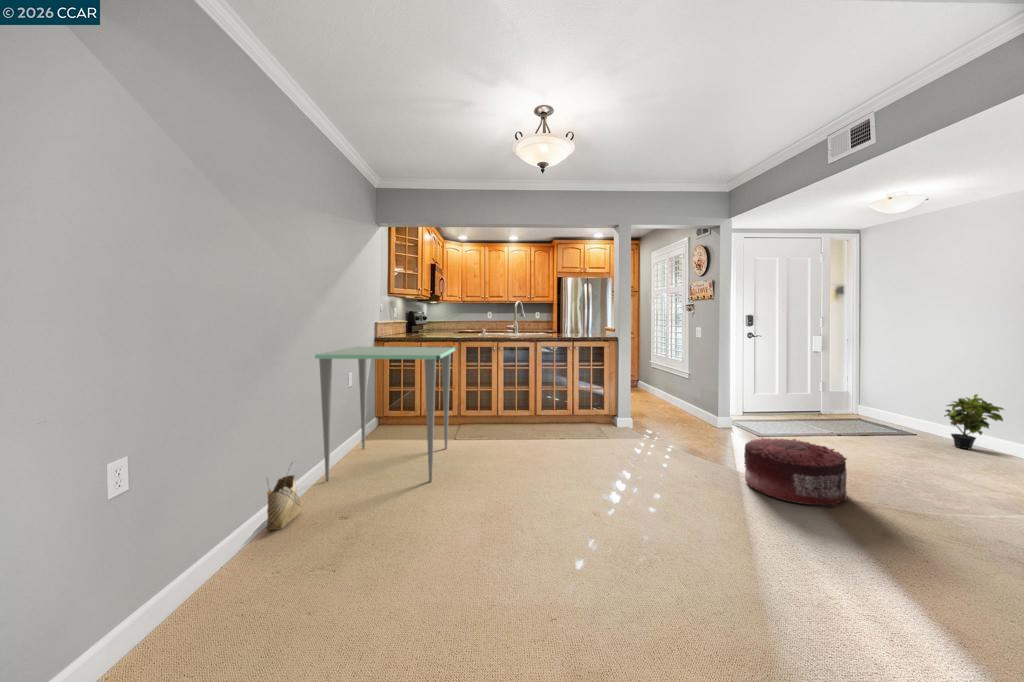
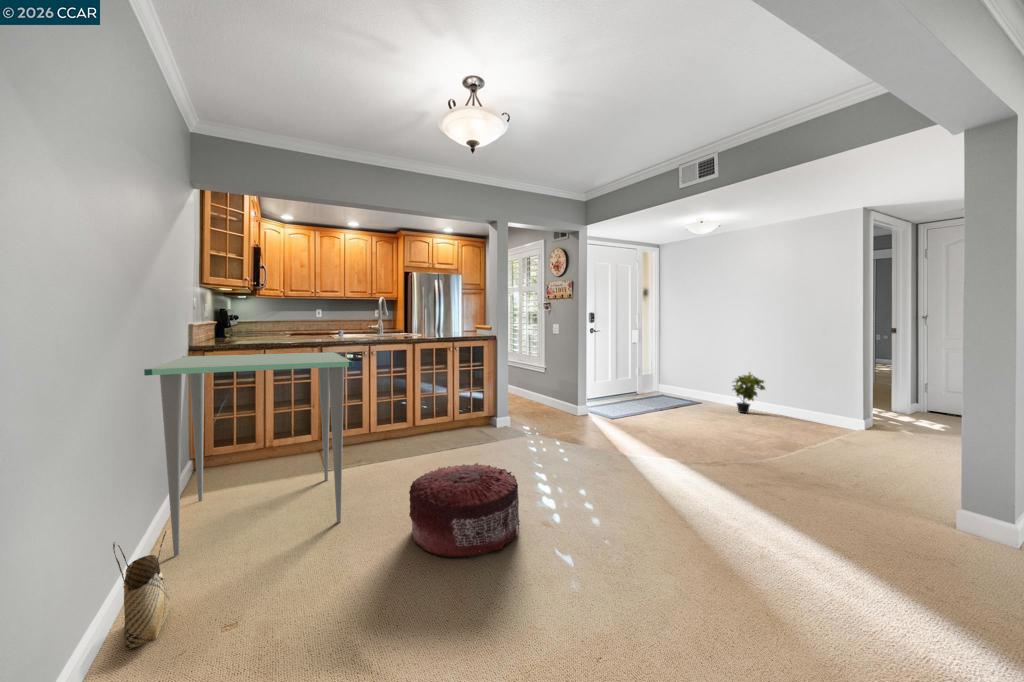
pouf: present [744,438,847,505] -> present [409,463,520,557]

